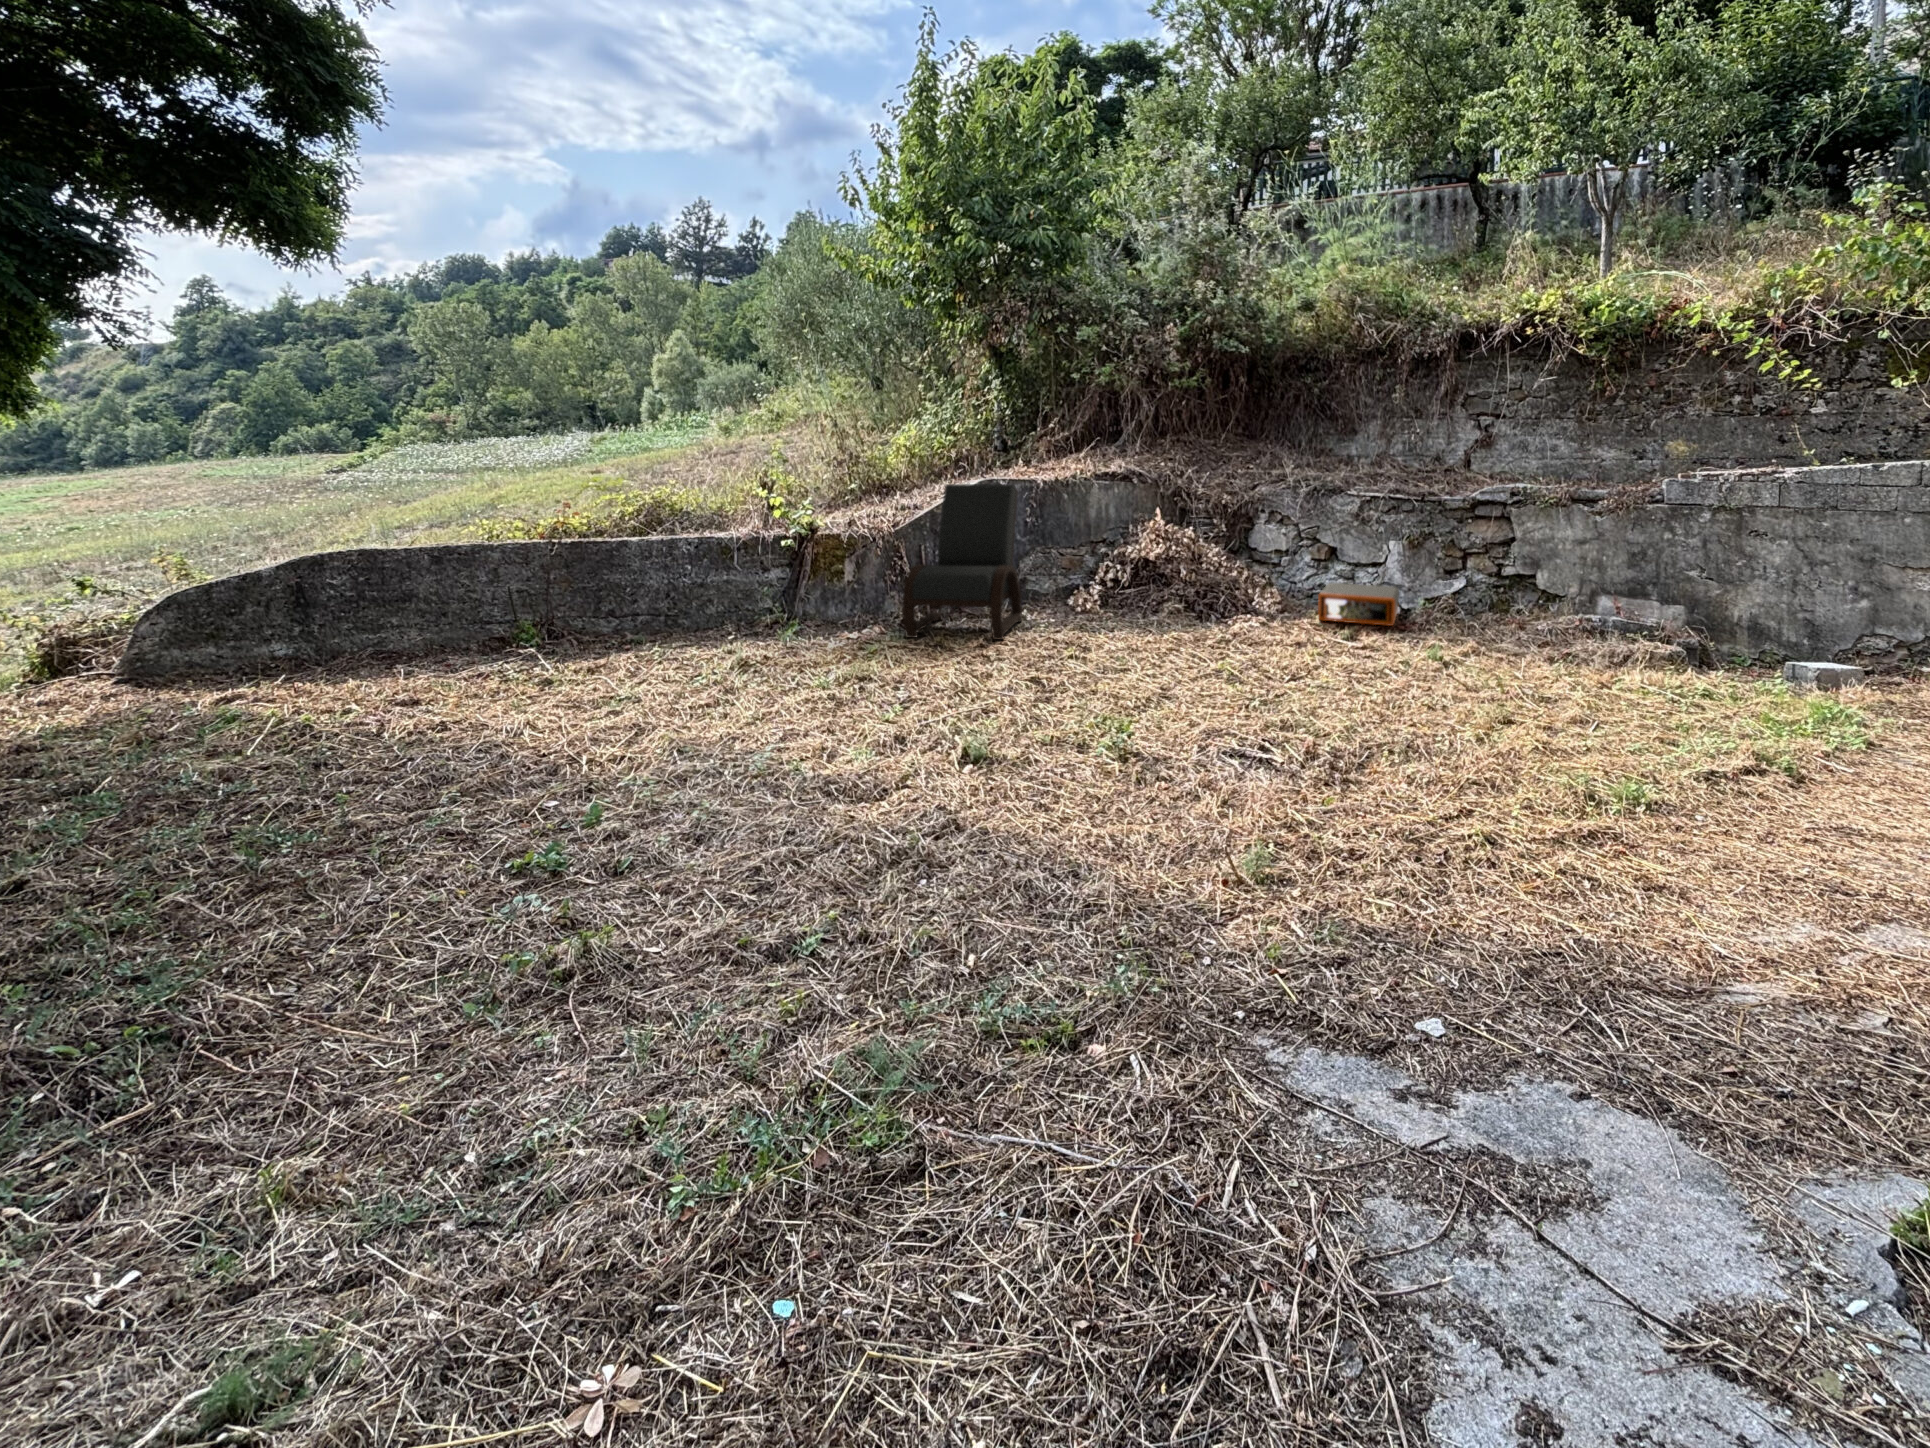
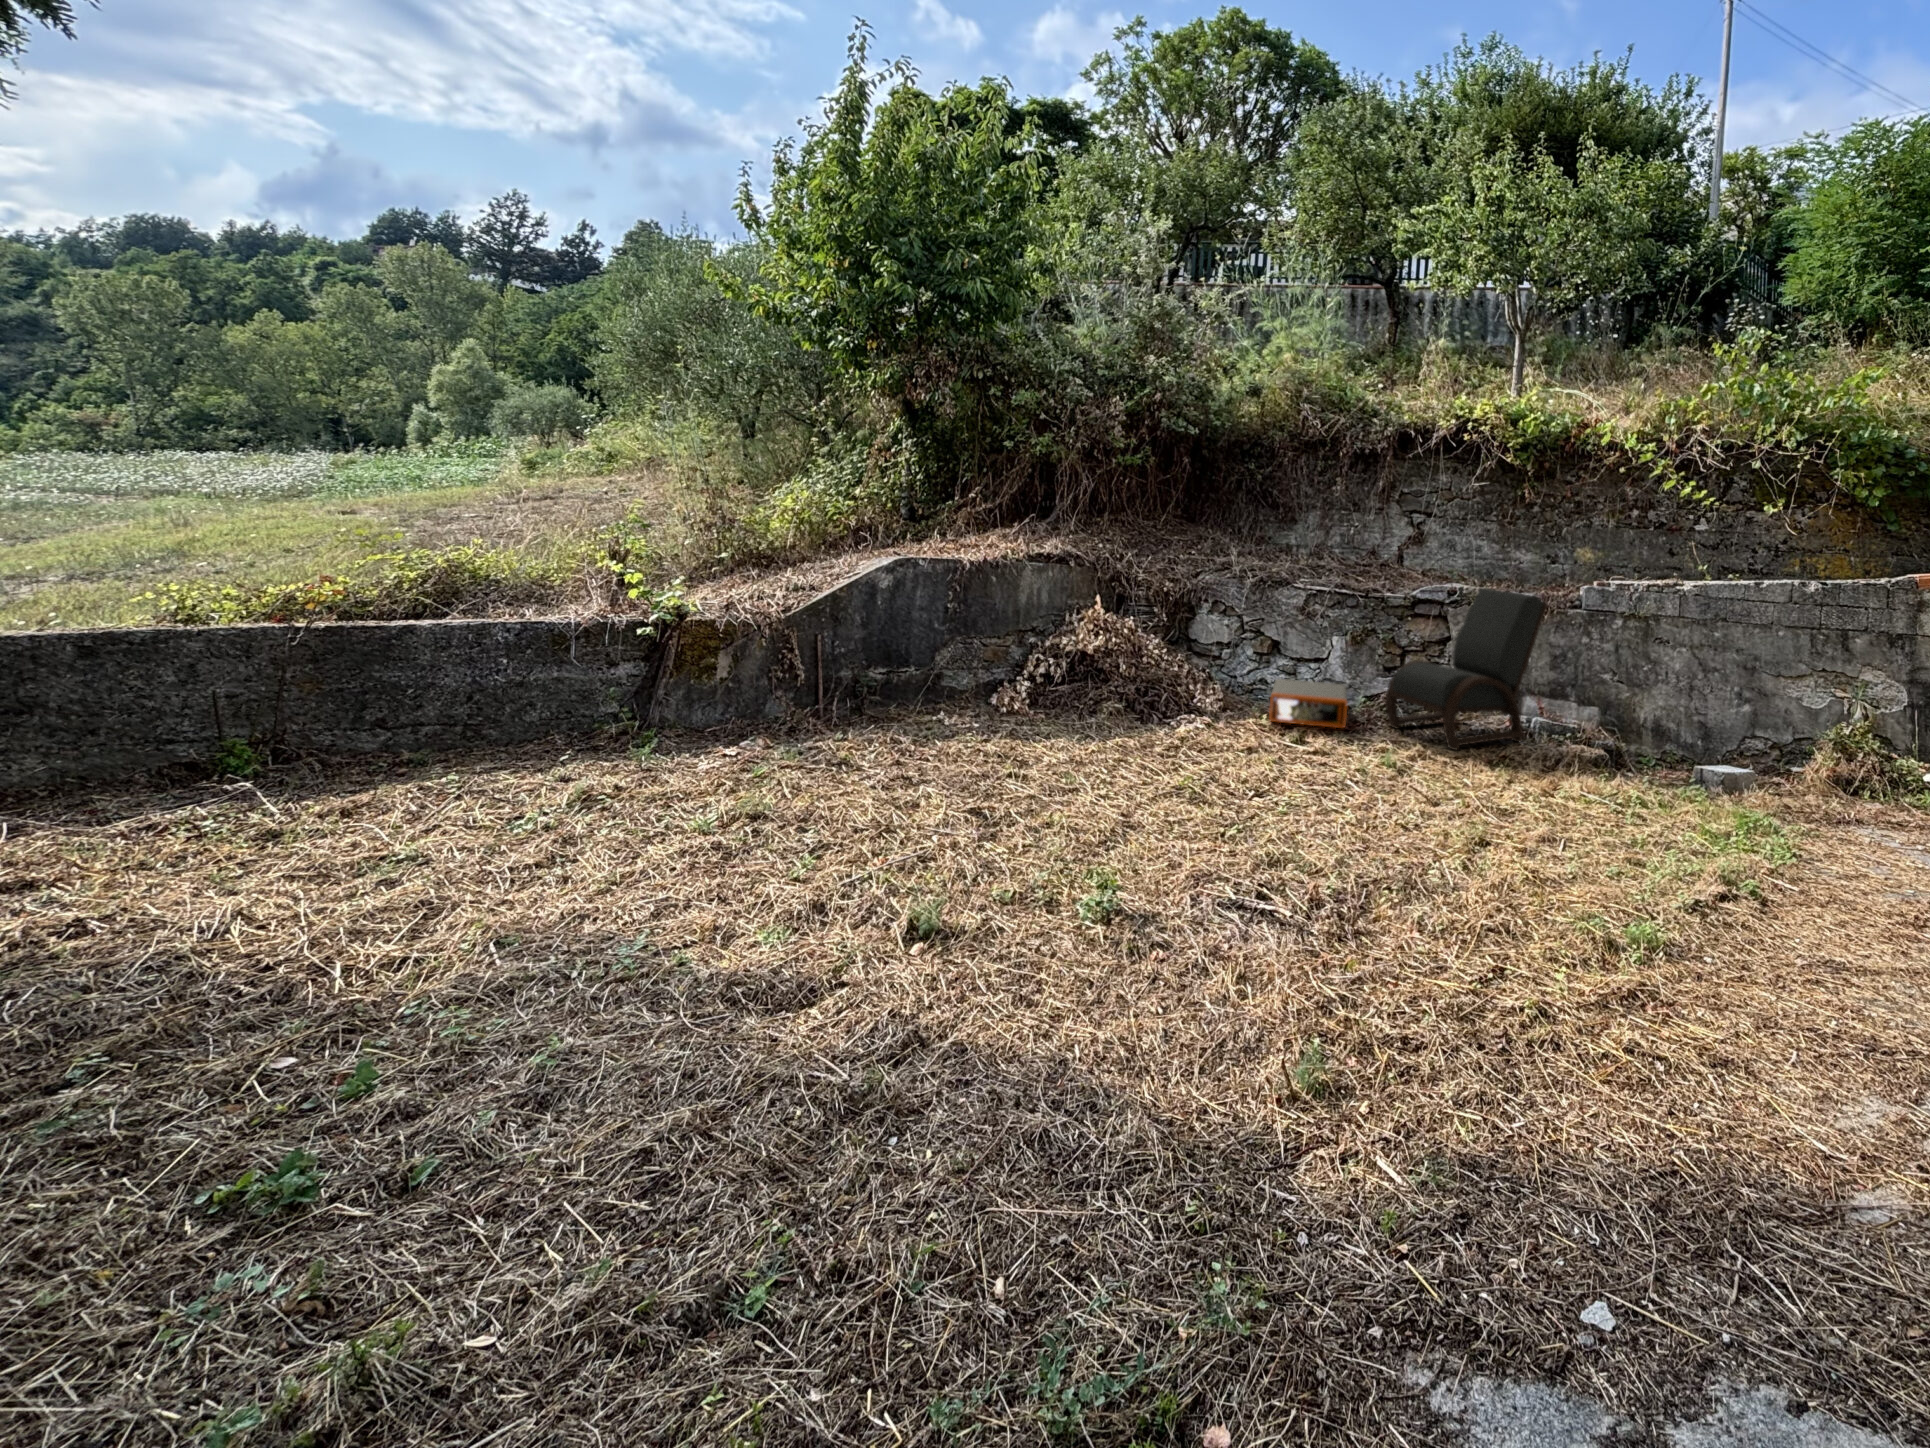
lounge chair: present [902,484,1022,640] -> present [1385,588,1547,750]

